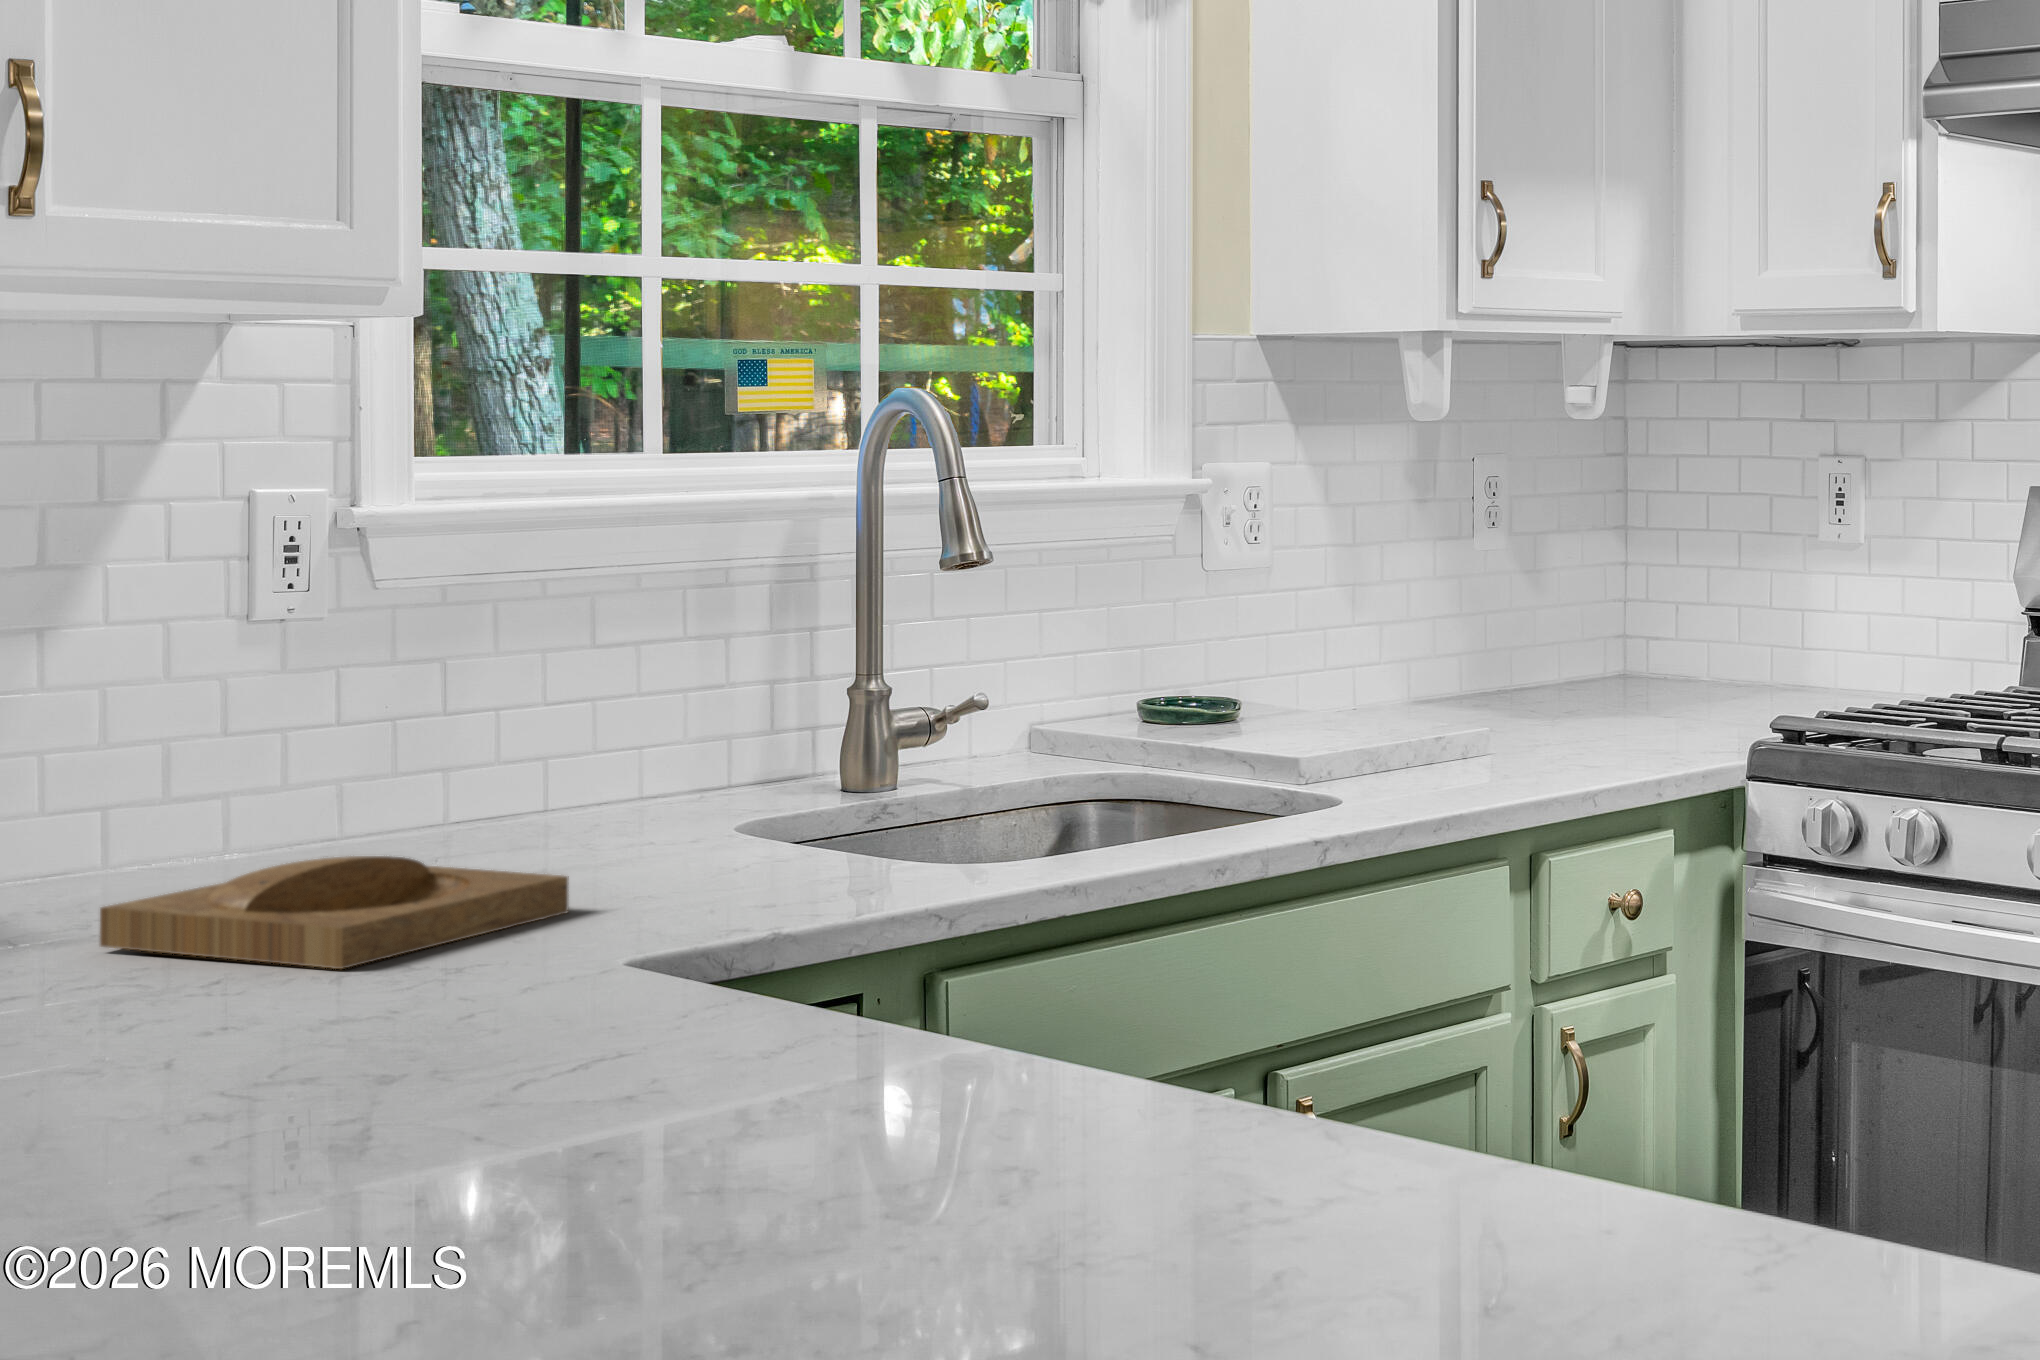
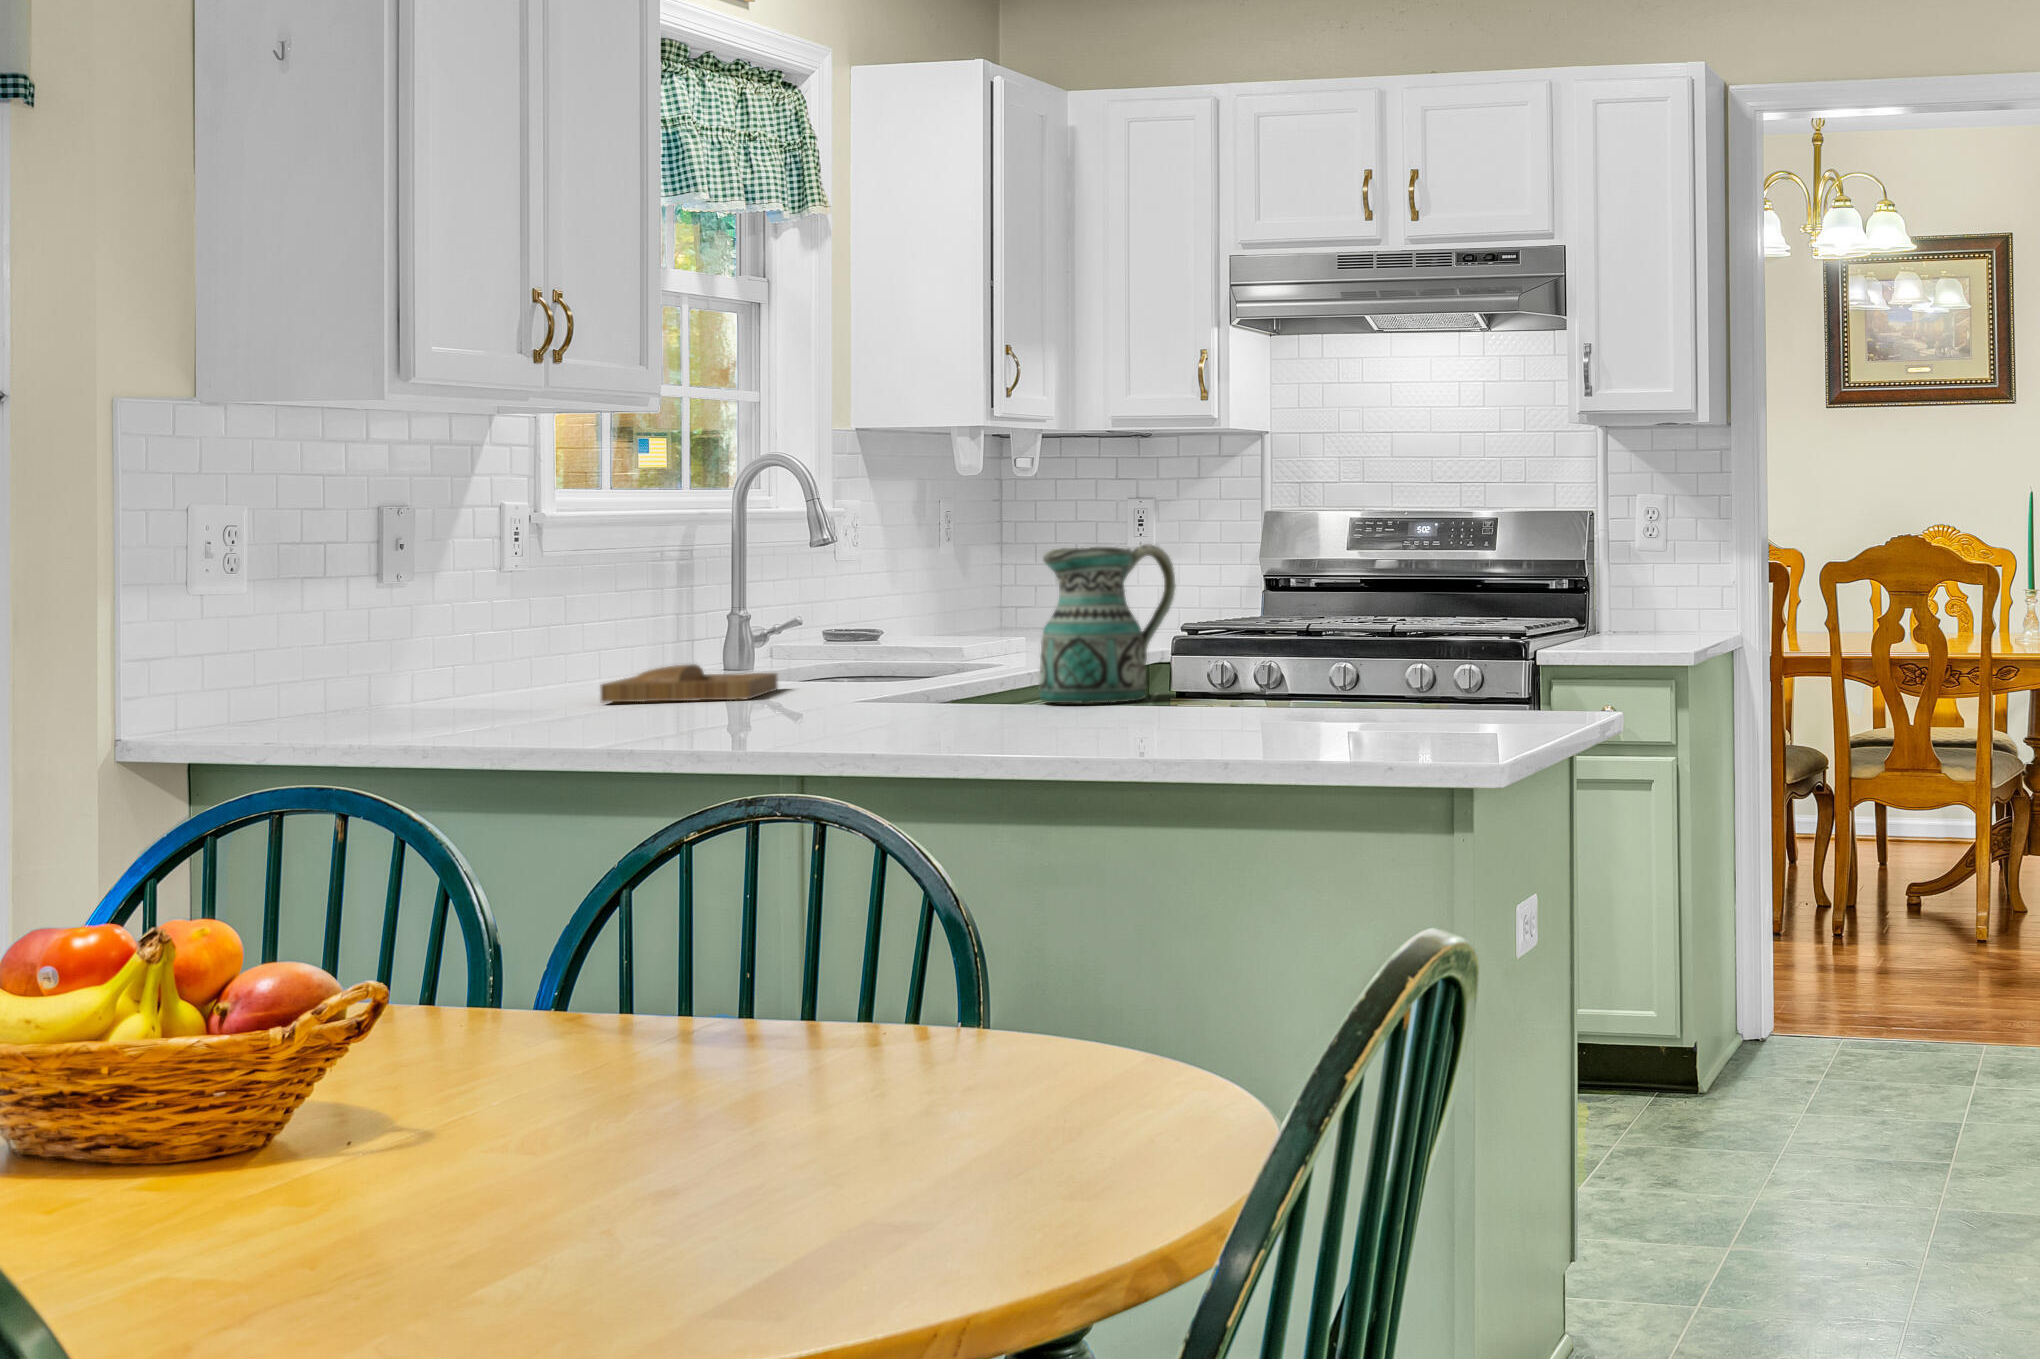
ceramic pitcher: none [601,692,1025,1175] -> present [1039,544,1175,703]

